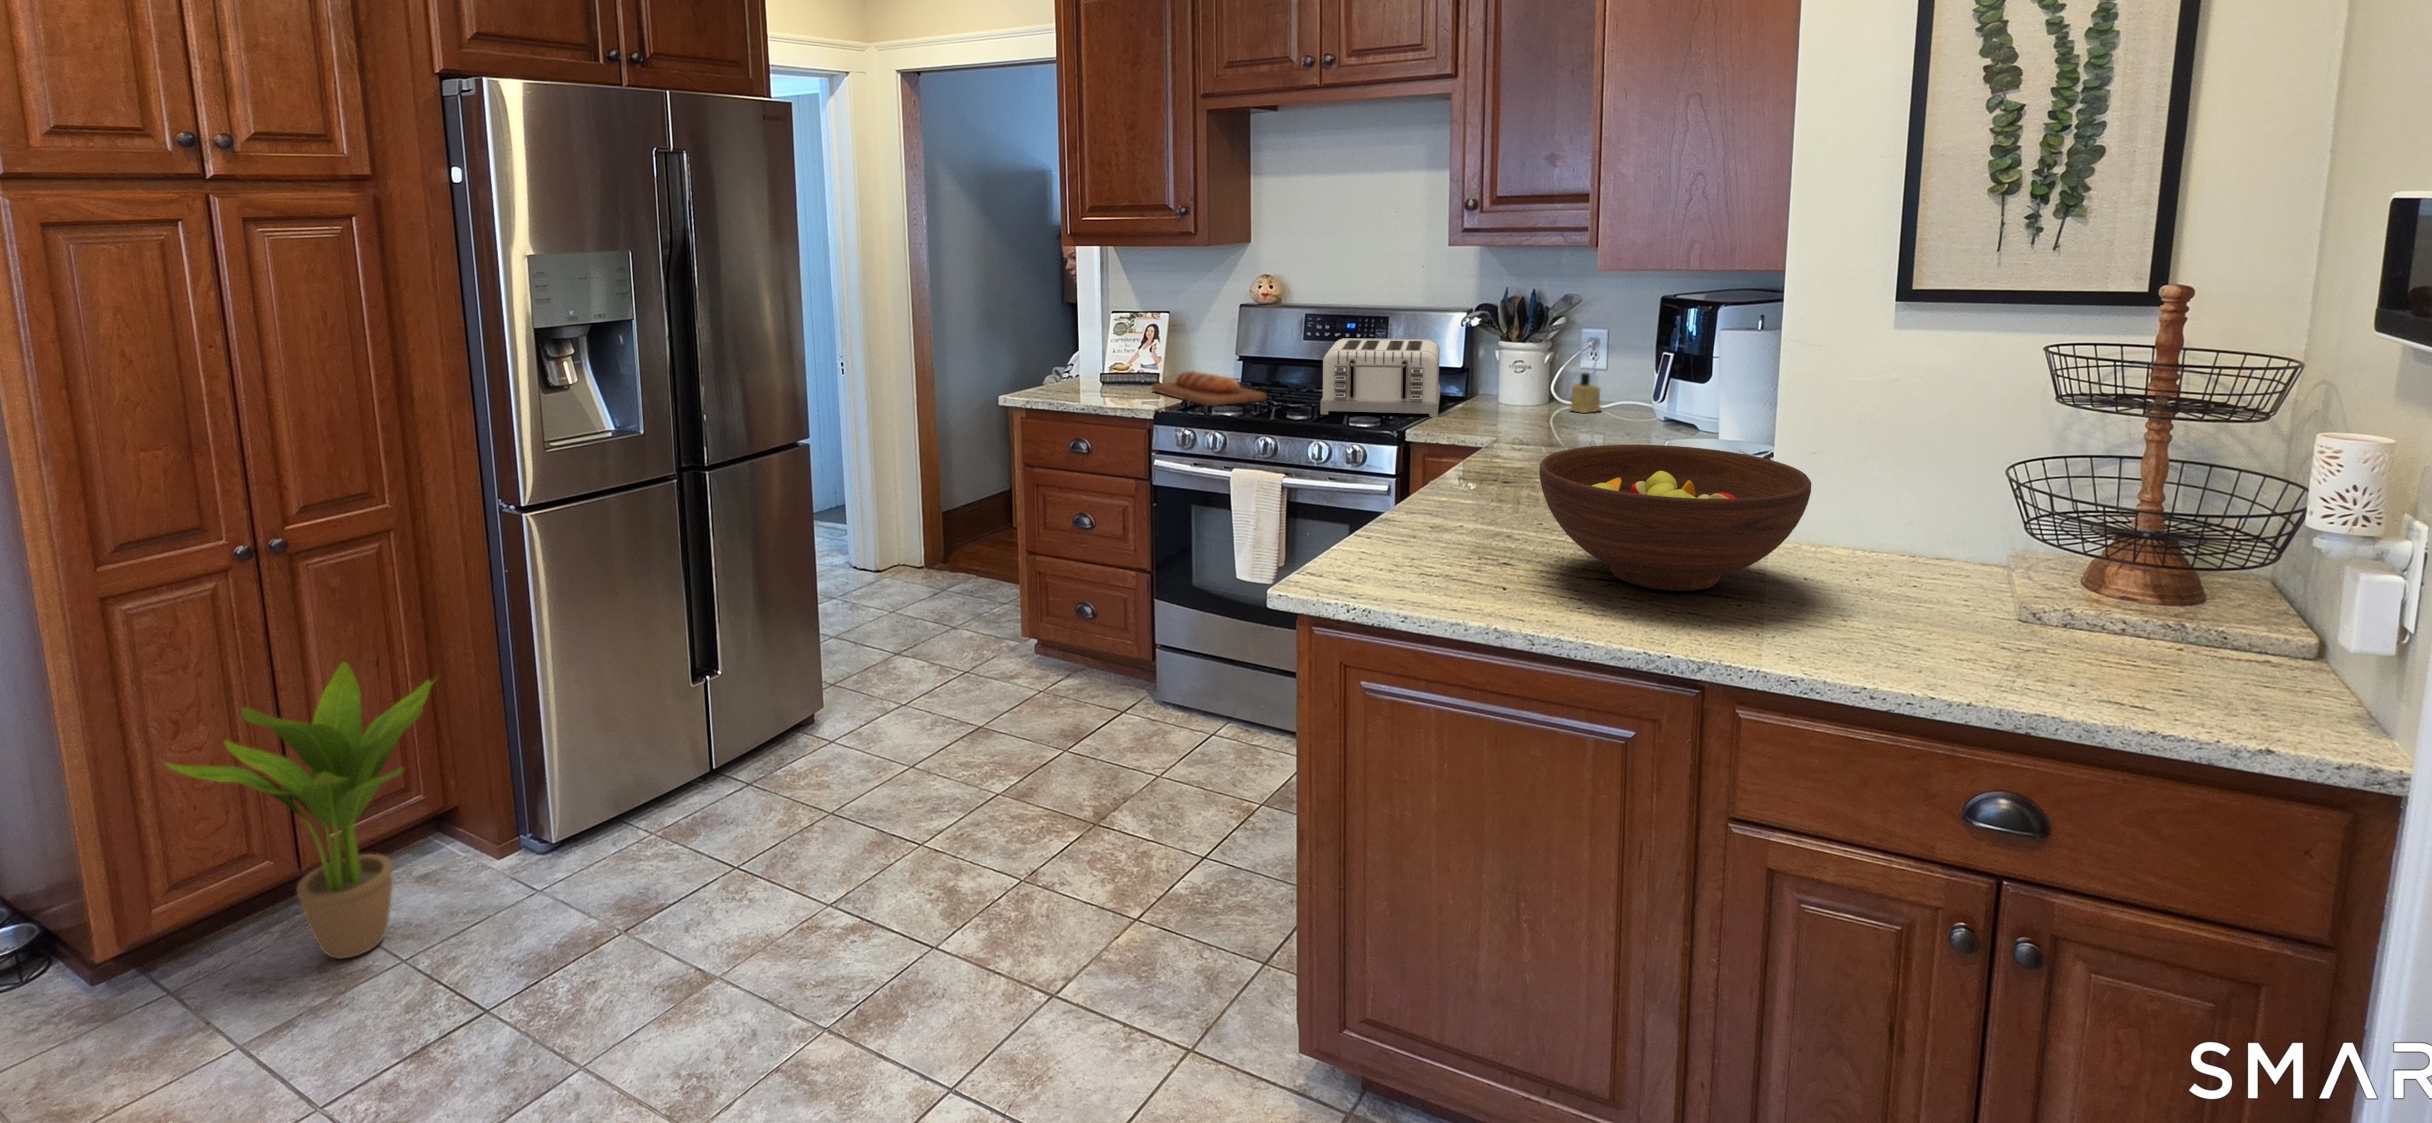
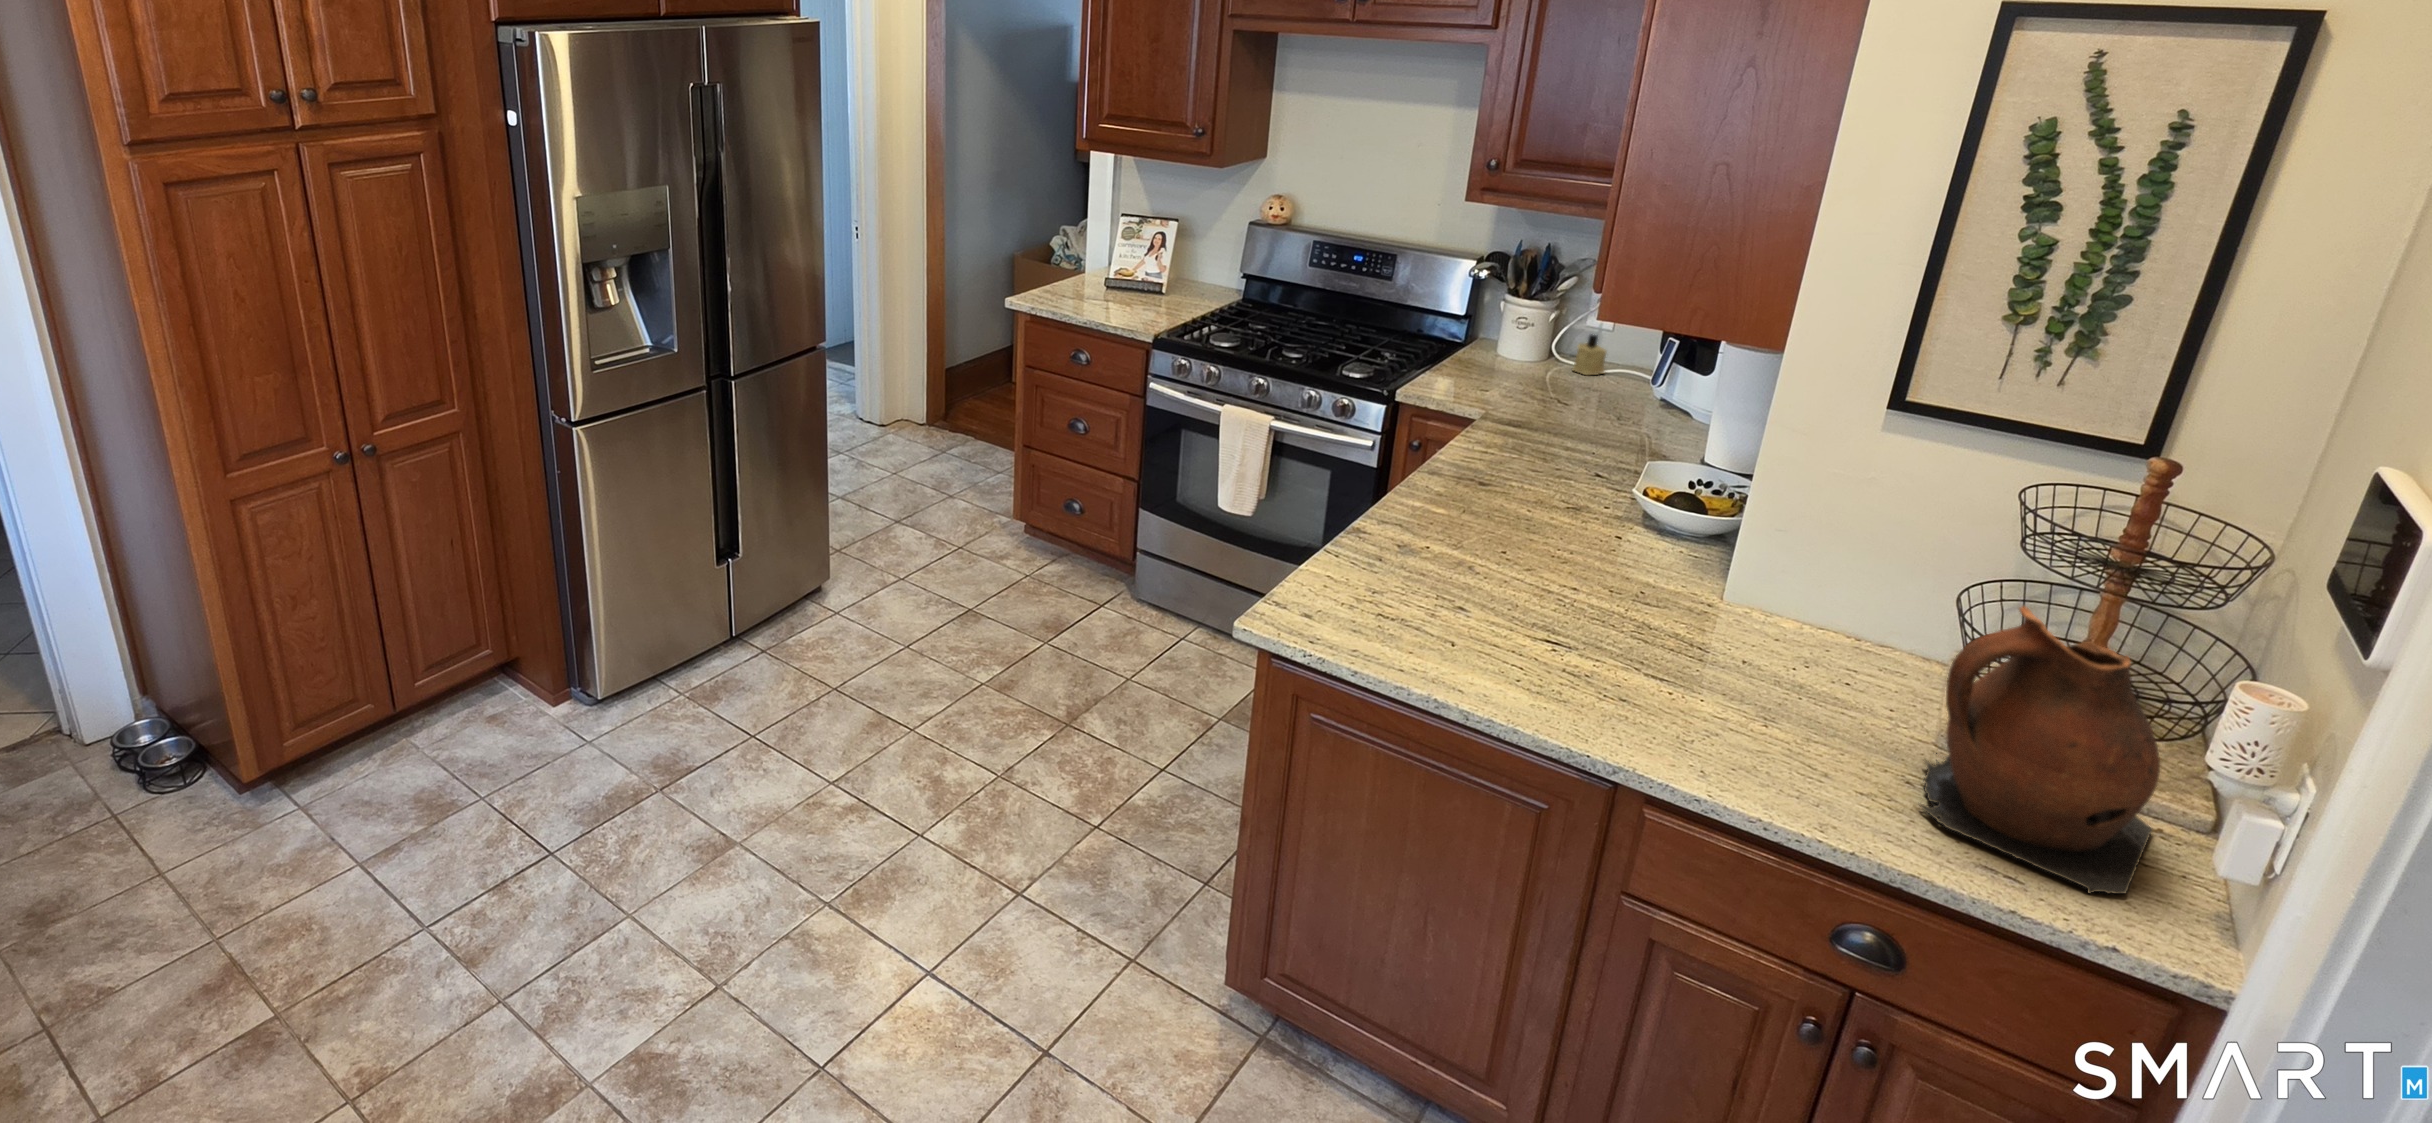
toaster: present [1320,338,1440,417] -> none [1319,270,1448,369]
bread loaf: present [1152,371,1266,406] -> none [1157,285,1269,330]
ceramic pitcher: none [2011,421,2259,711] -> present [1920,606,2160,894]
fruit bowl: present [1539,445,1811,591] -> none [1504,506,1762,669]
potted plant: present [165,662,434,959] -> none [286,545,505,792]

